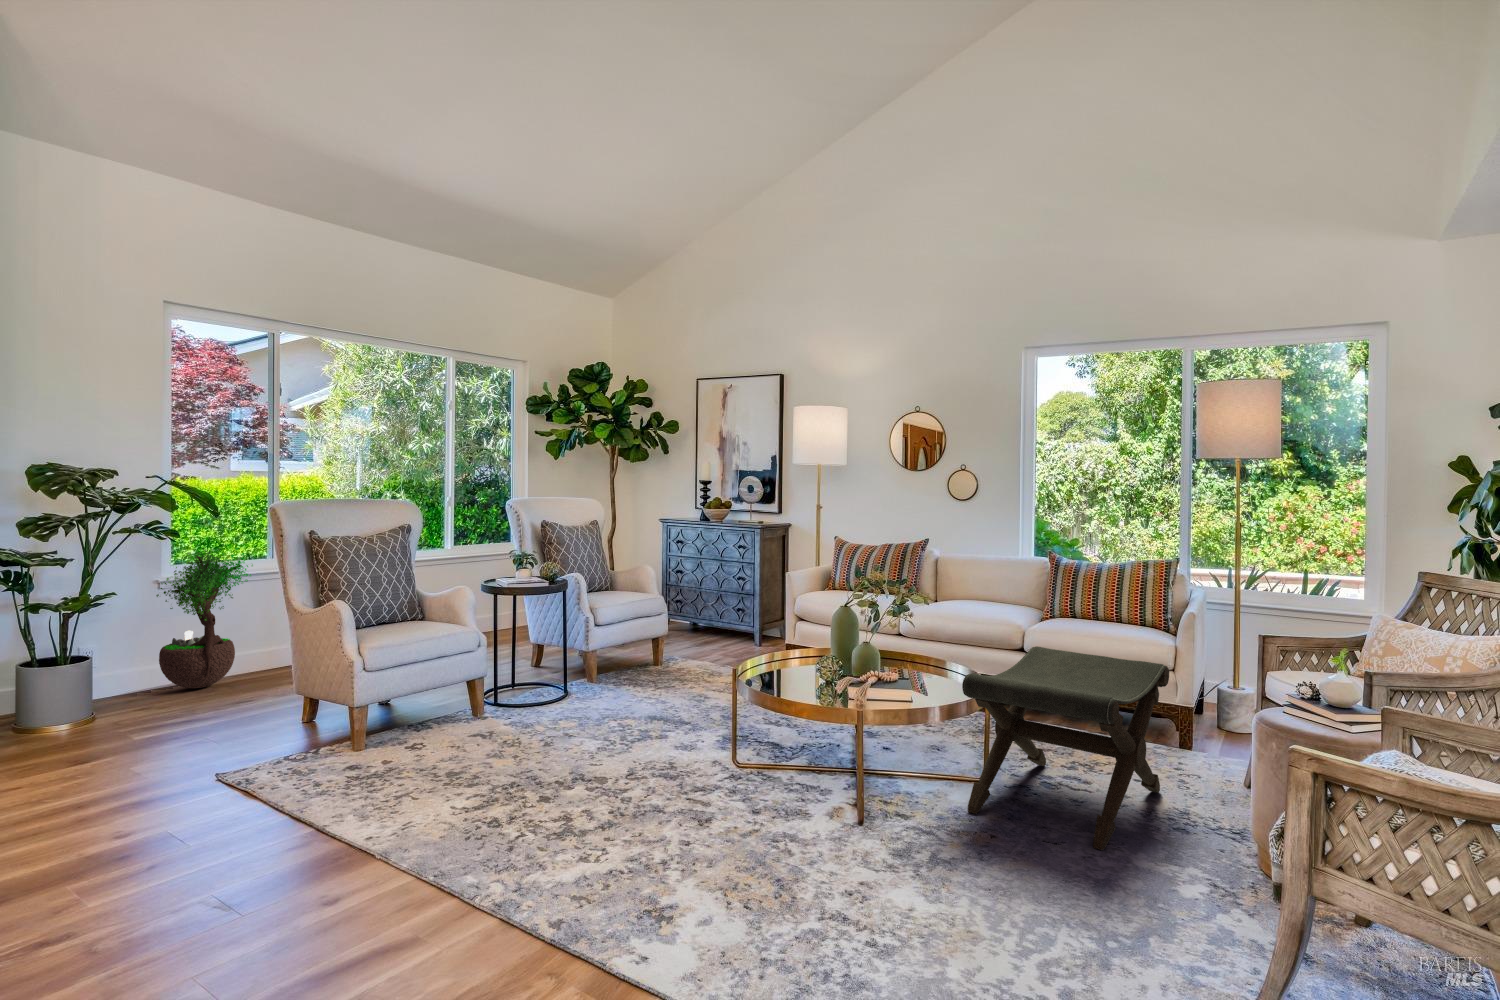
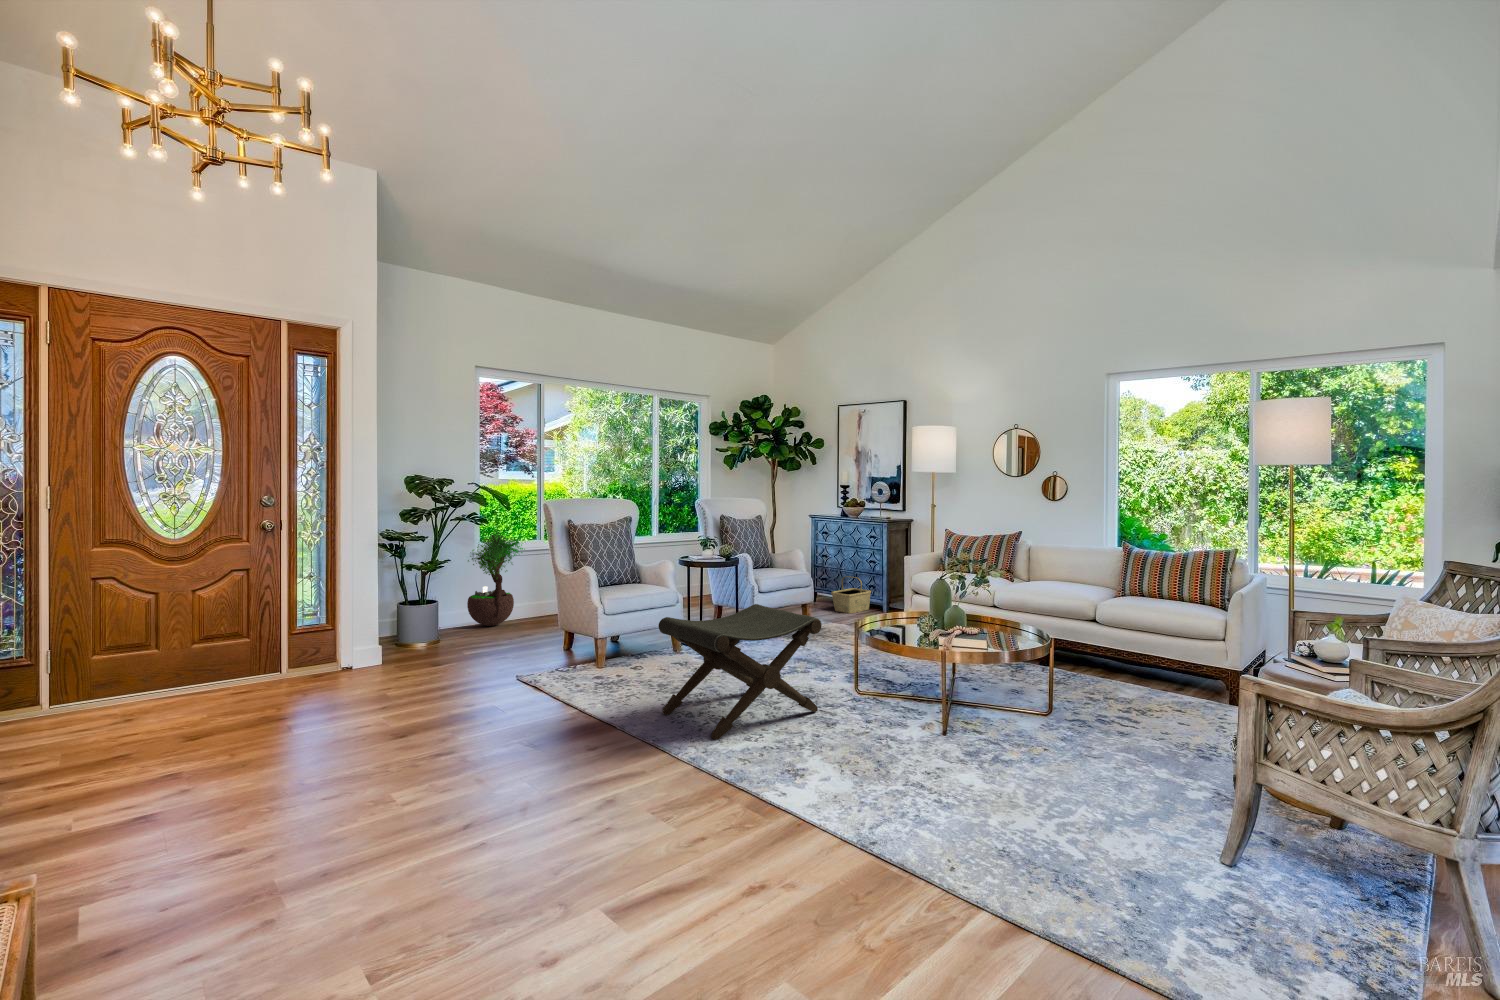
basket: none [689,598,739,646] -> present [831,576,871,613]
footstool: present [962,646,1169,850] -> present [659,604,822,740]

